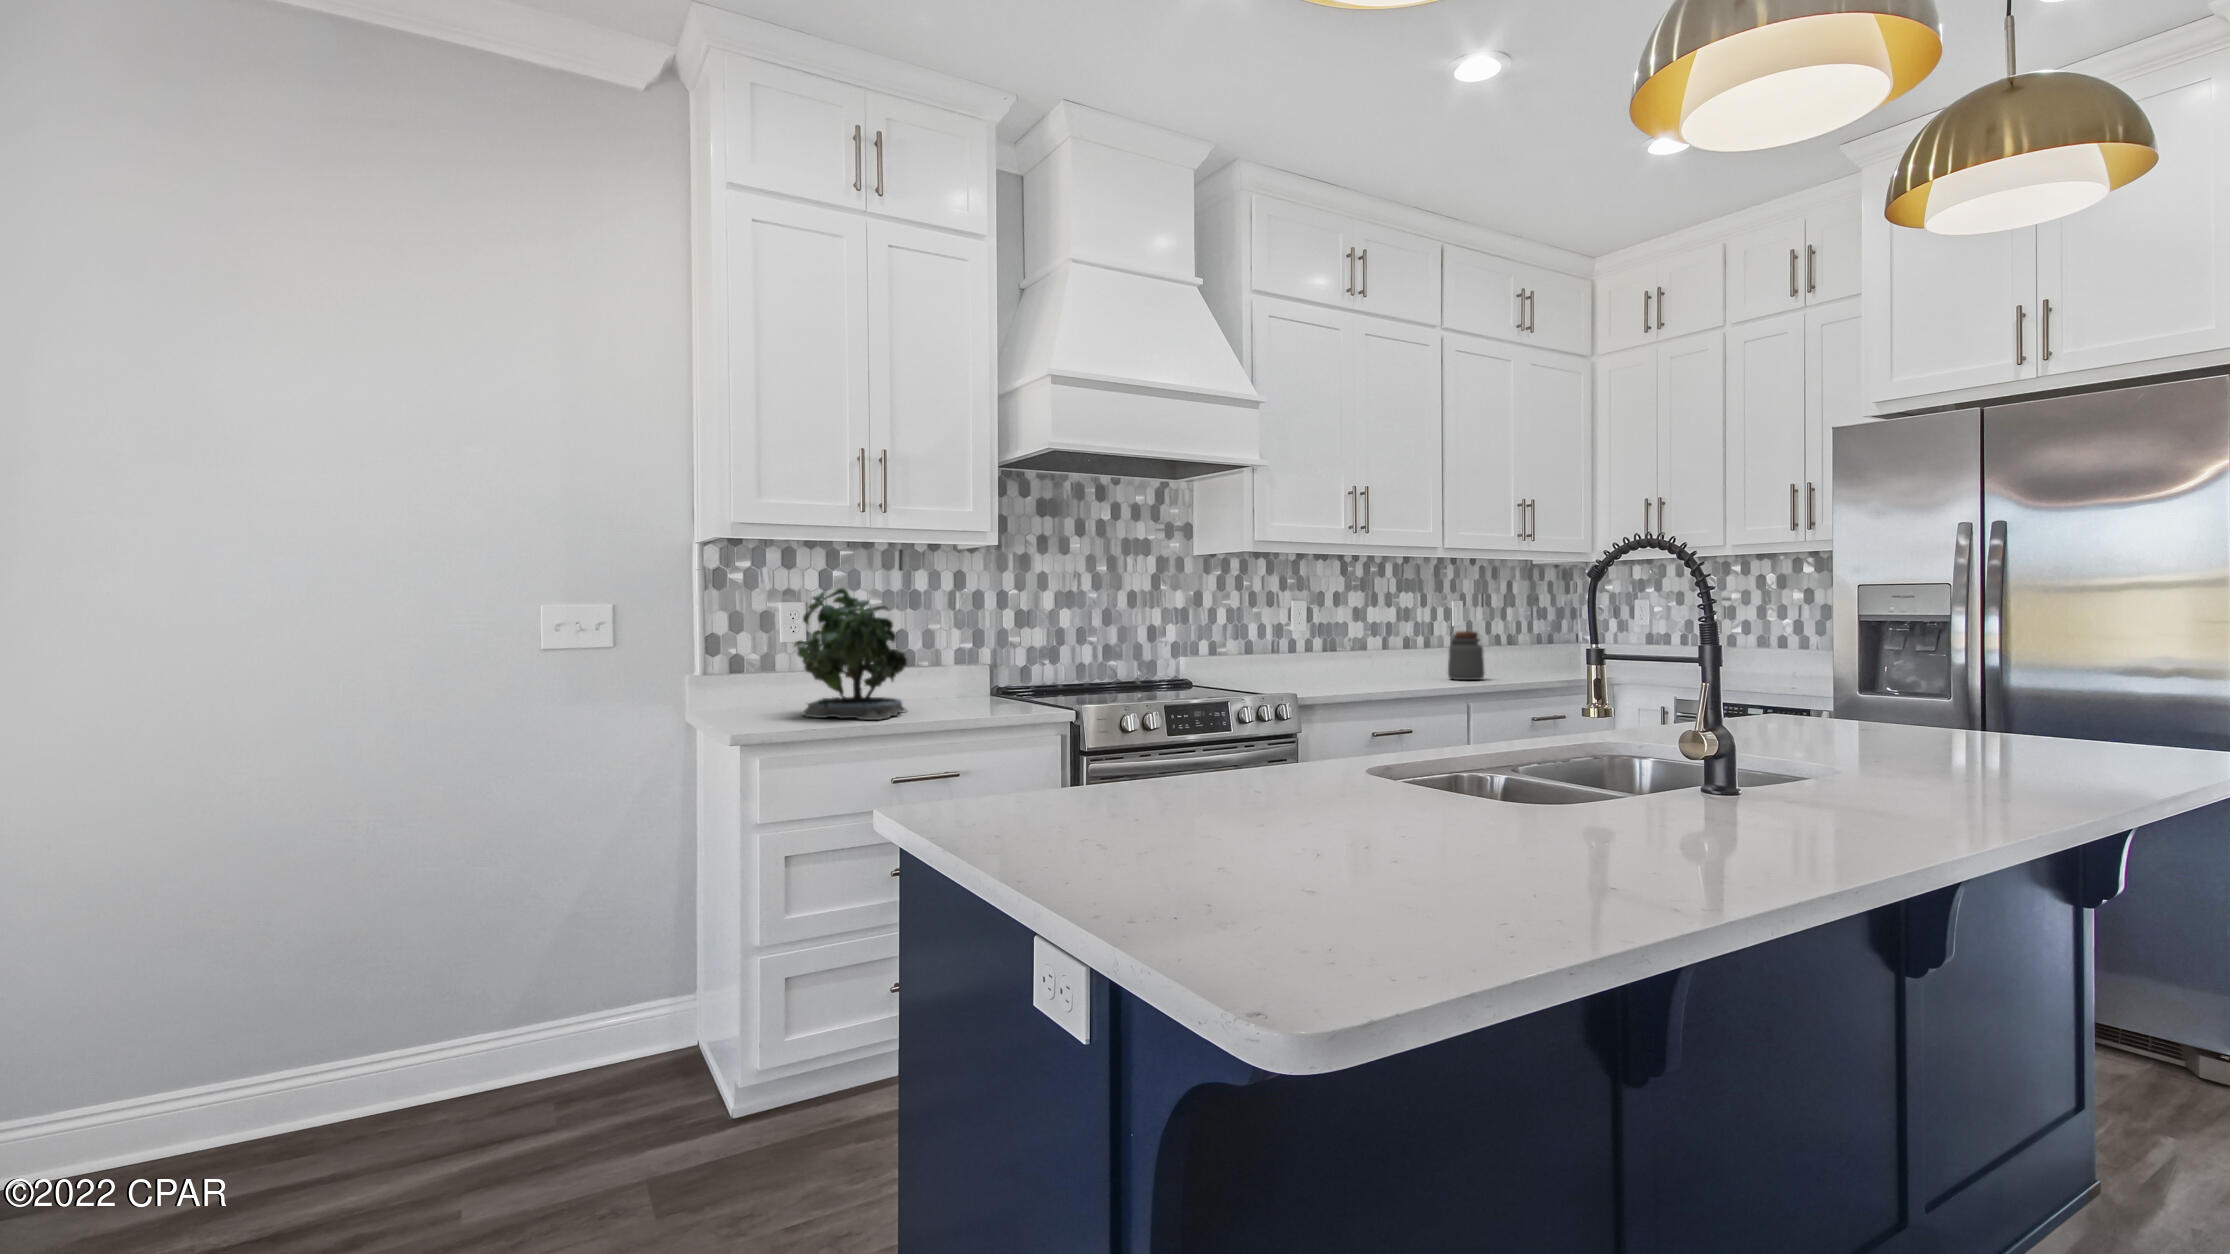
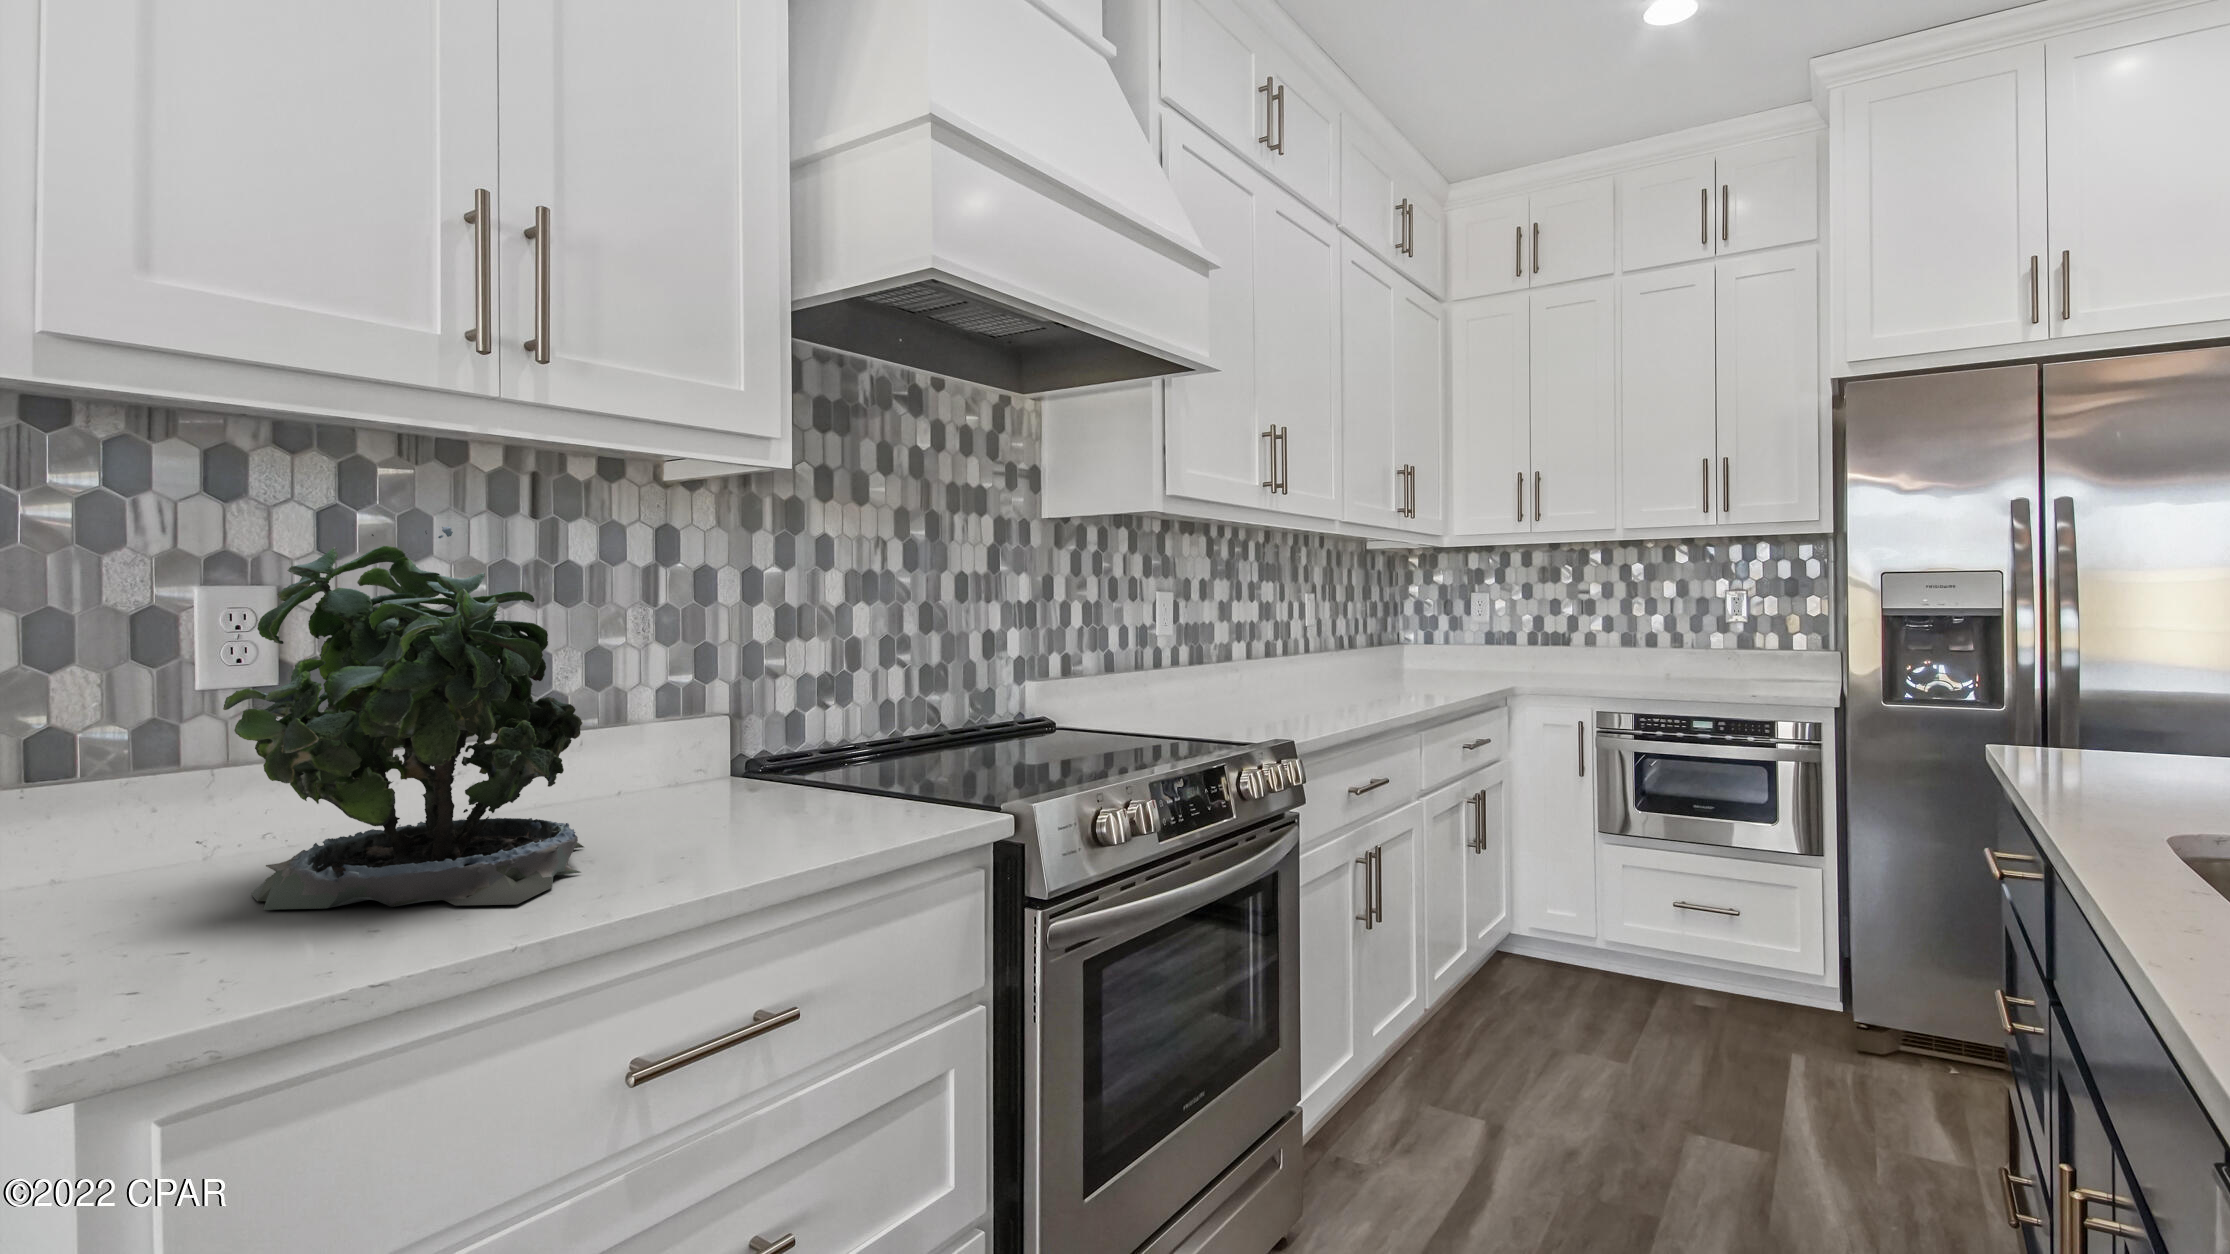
jar: present [1448,631,1485,680] -> none [1342,632,1389,696]

